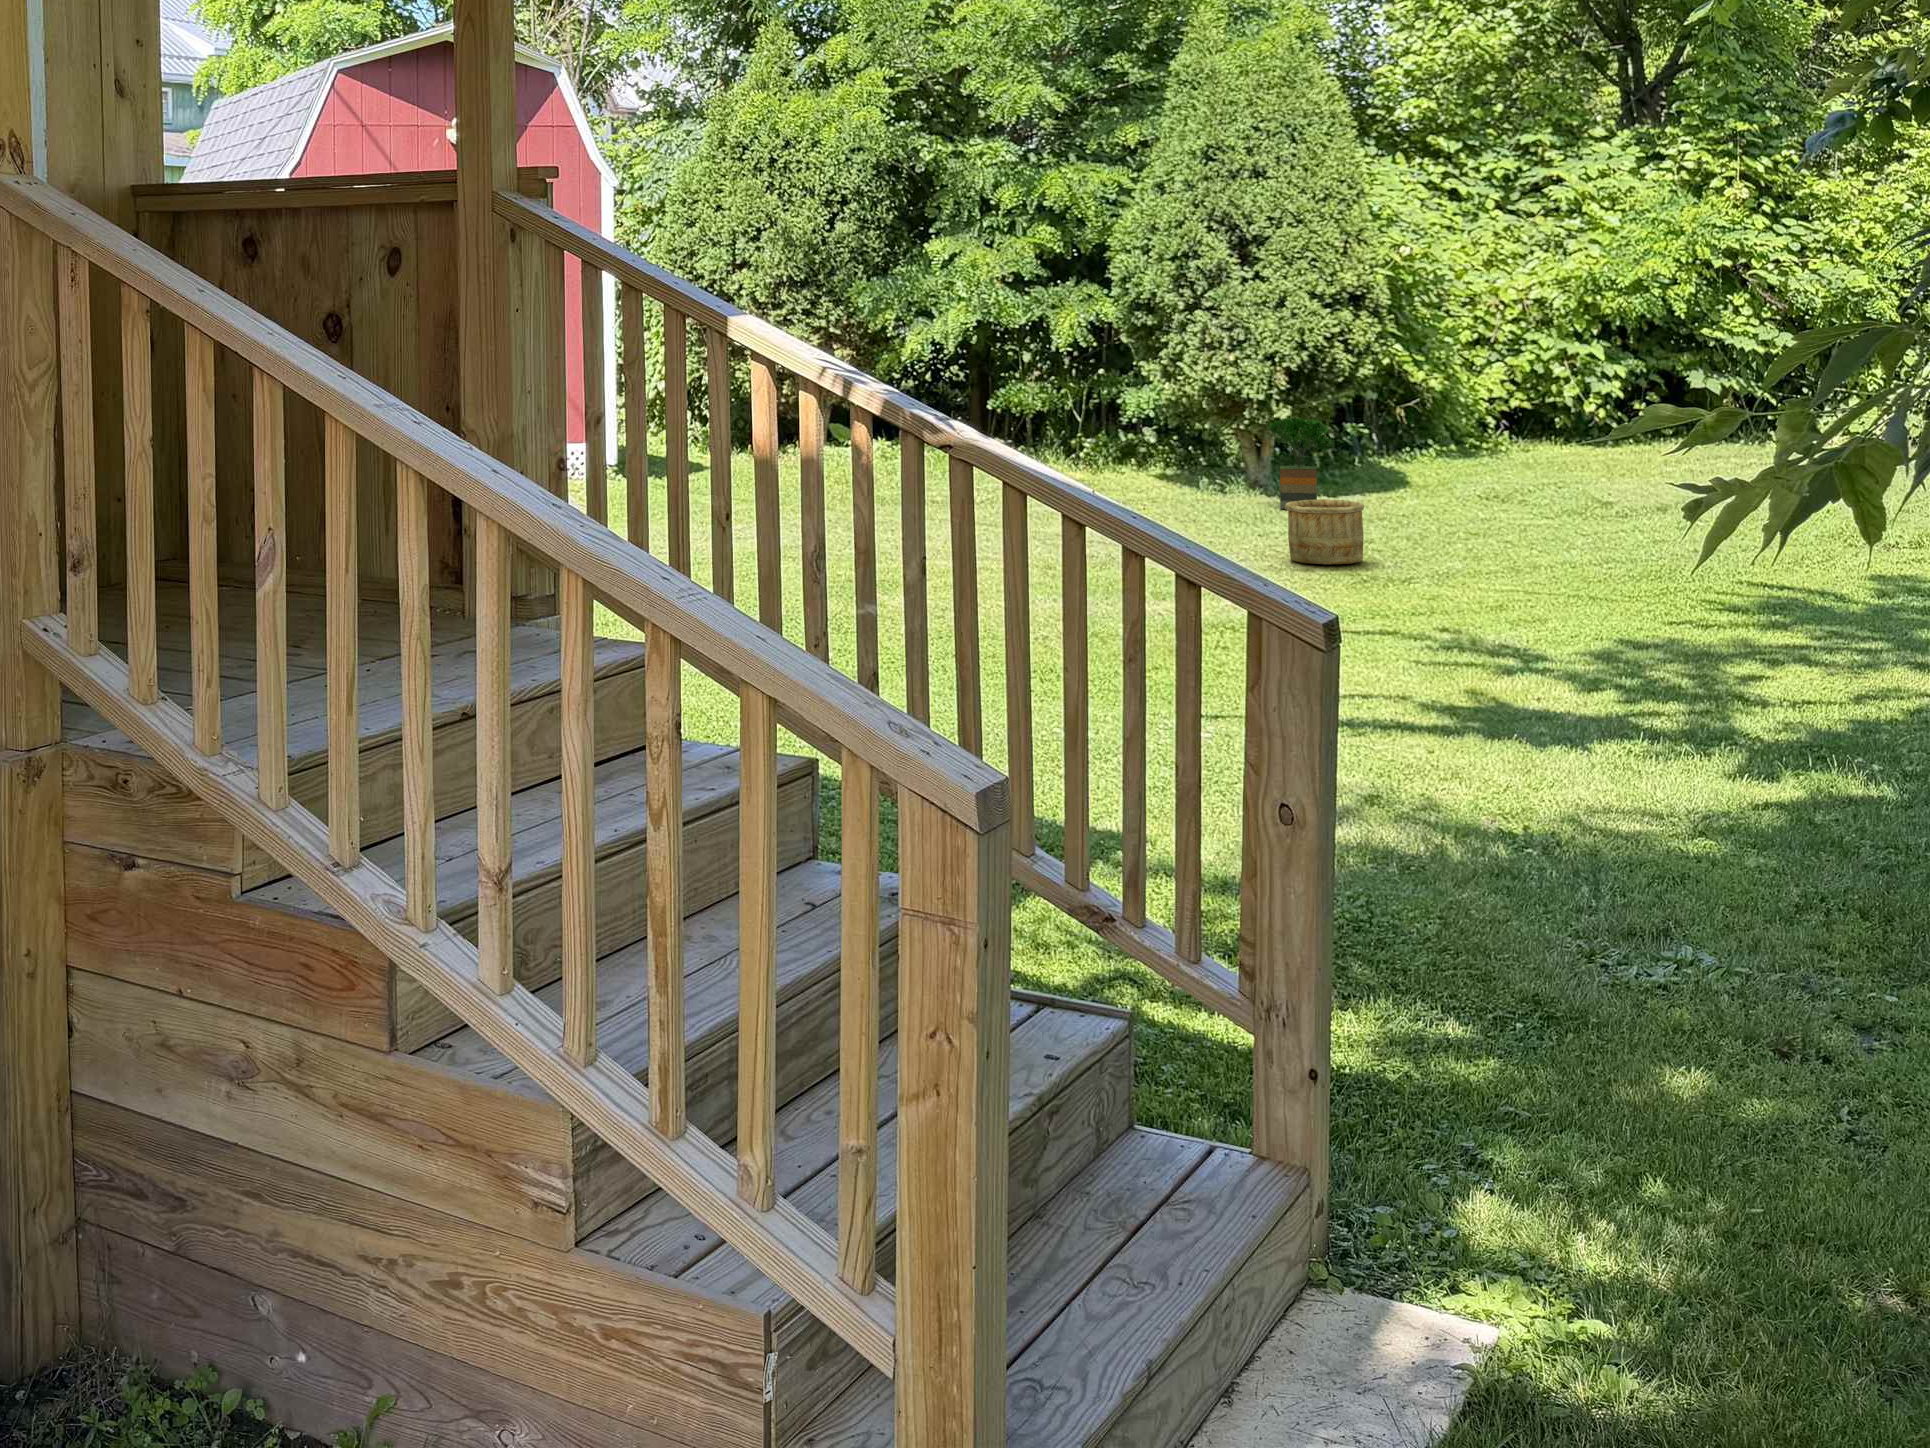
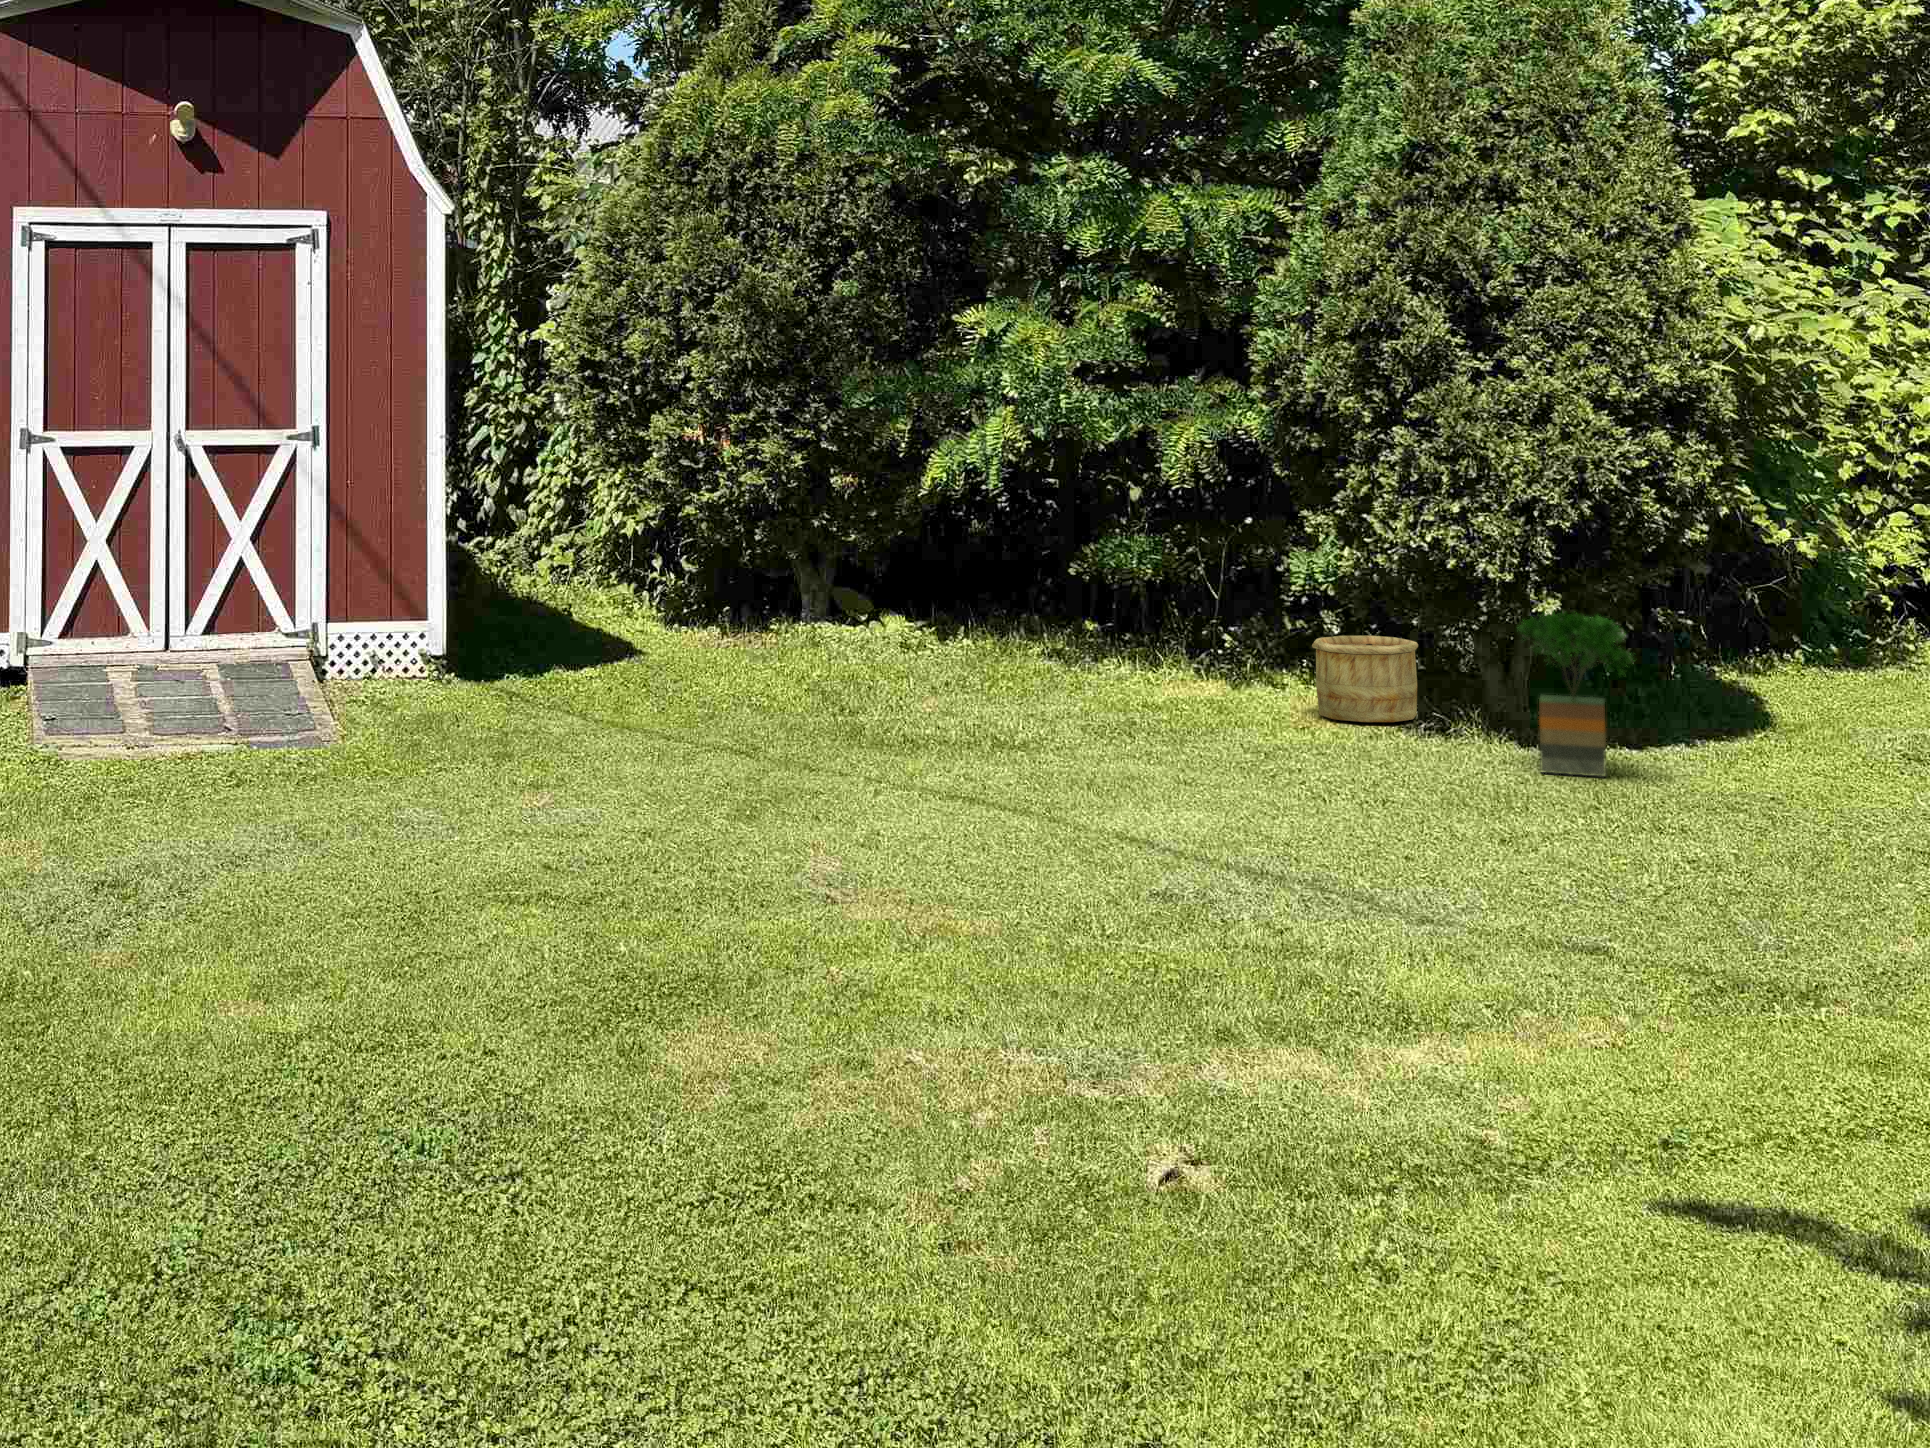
wooden bucket: present [1285,499,1364,564] -> present [1312,636,1418,722]

